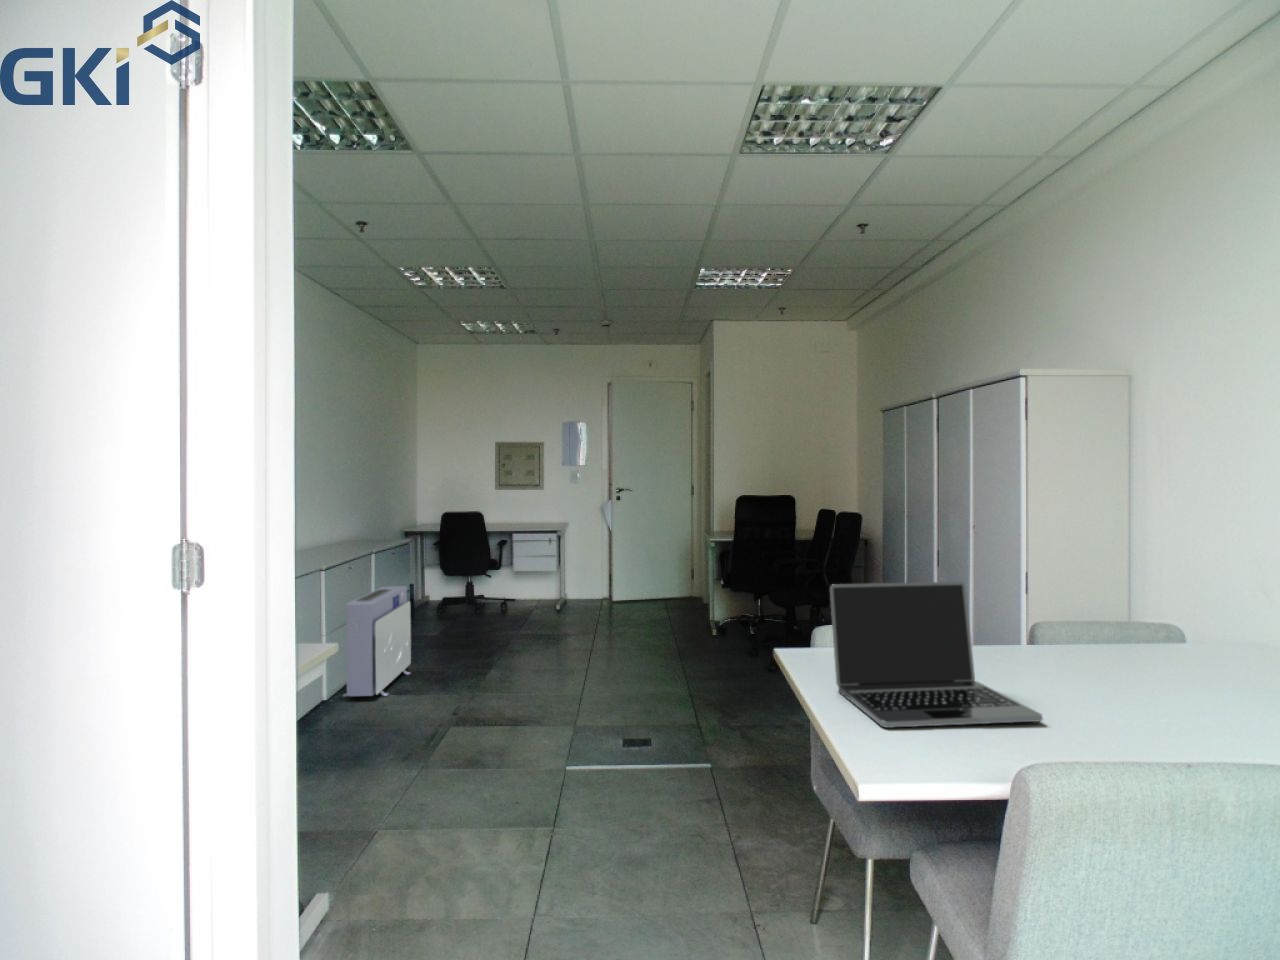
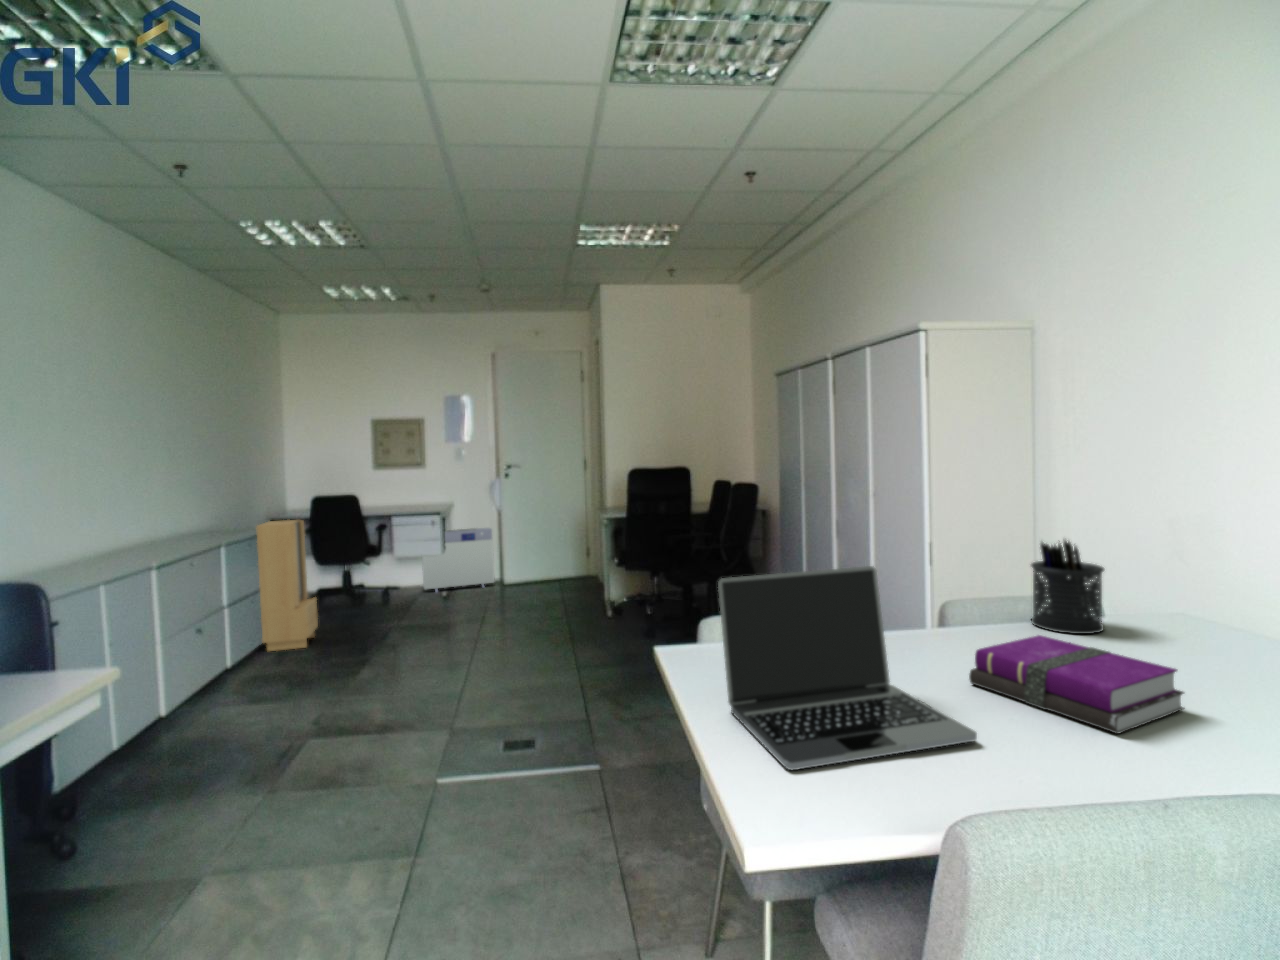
storage cabinet: none [403,532,448,649] -> present [257,520,318,651]
pen holder: none [1123,569,1195,659] -> present [1031,540,1104,634]
air purifier: present [343,586,411,697] -> present [422,528,494,592]
notebook: none [1048,651,1241,727] -> present [969,635,1184,734]

